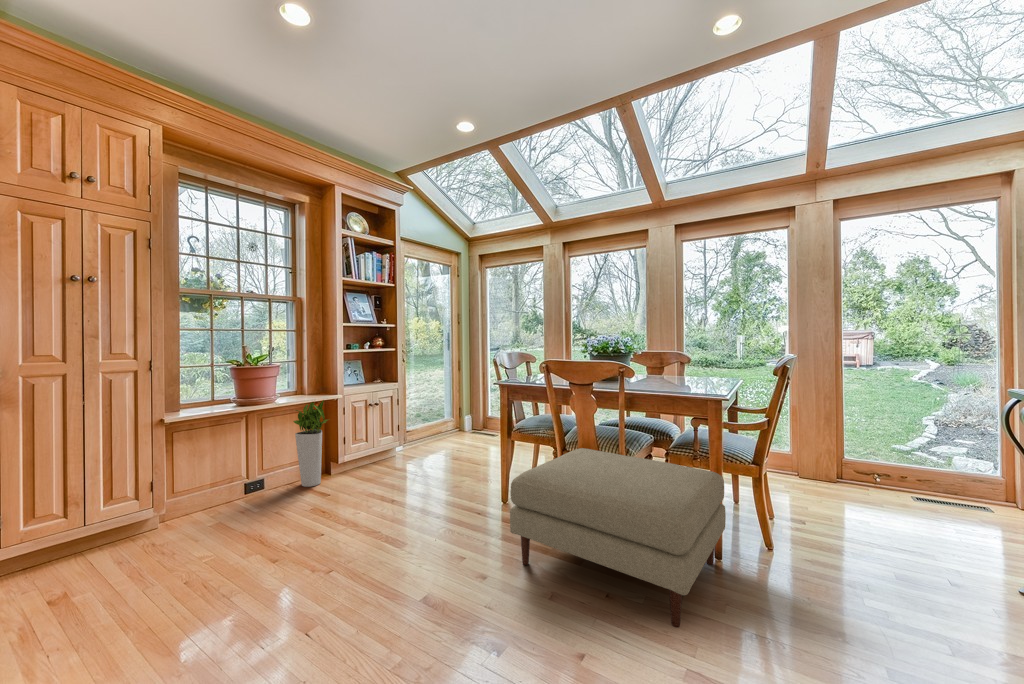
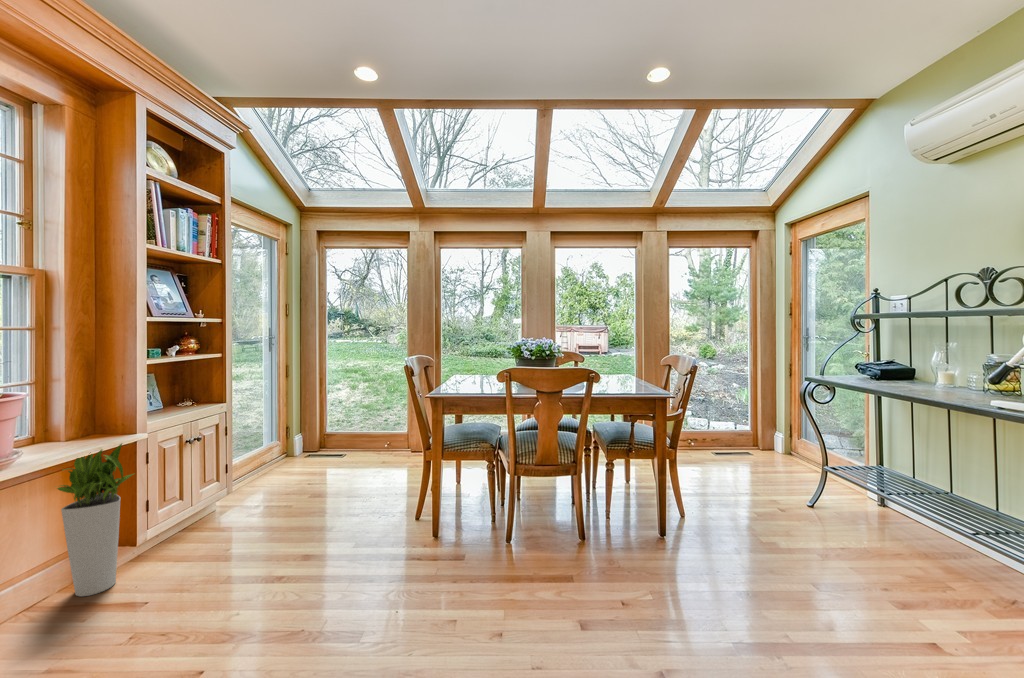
ottoman: present [510,448,726,627] -> none [519,461,722,616]

